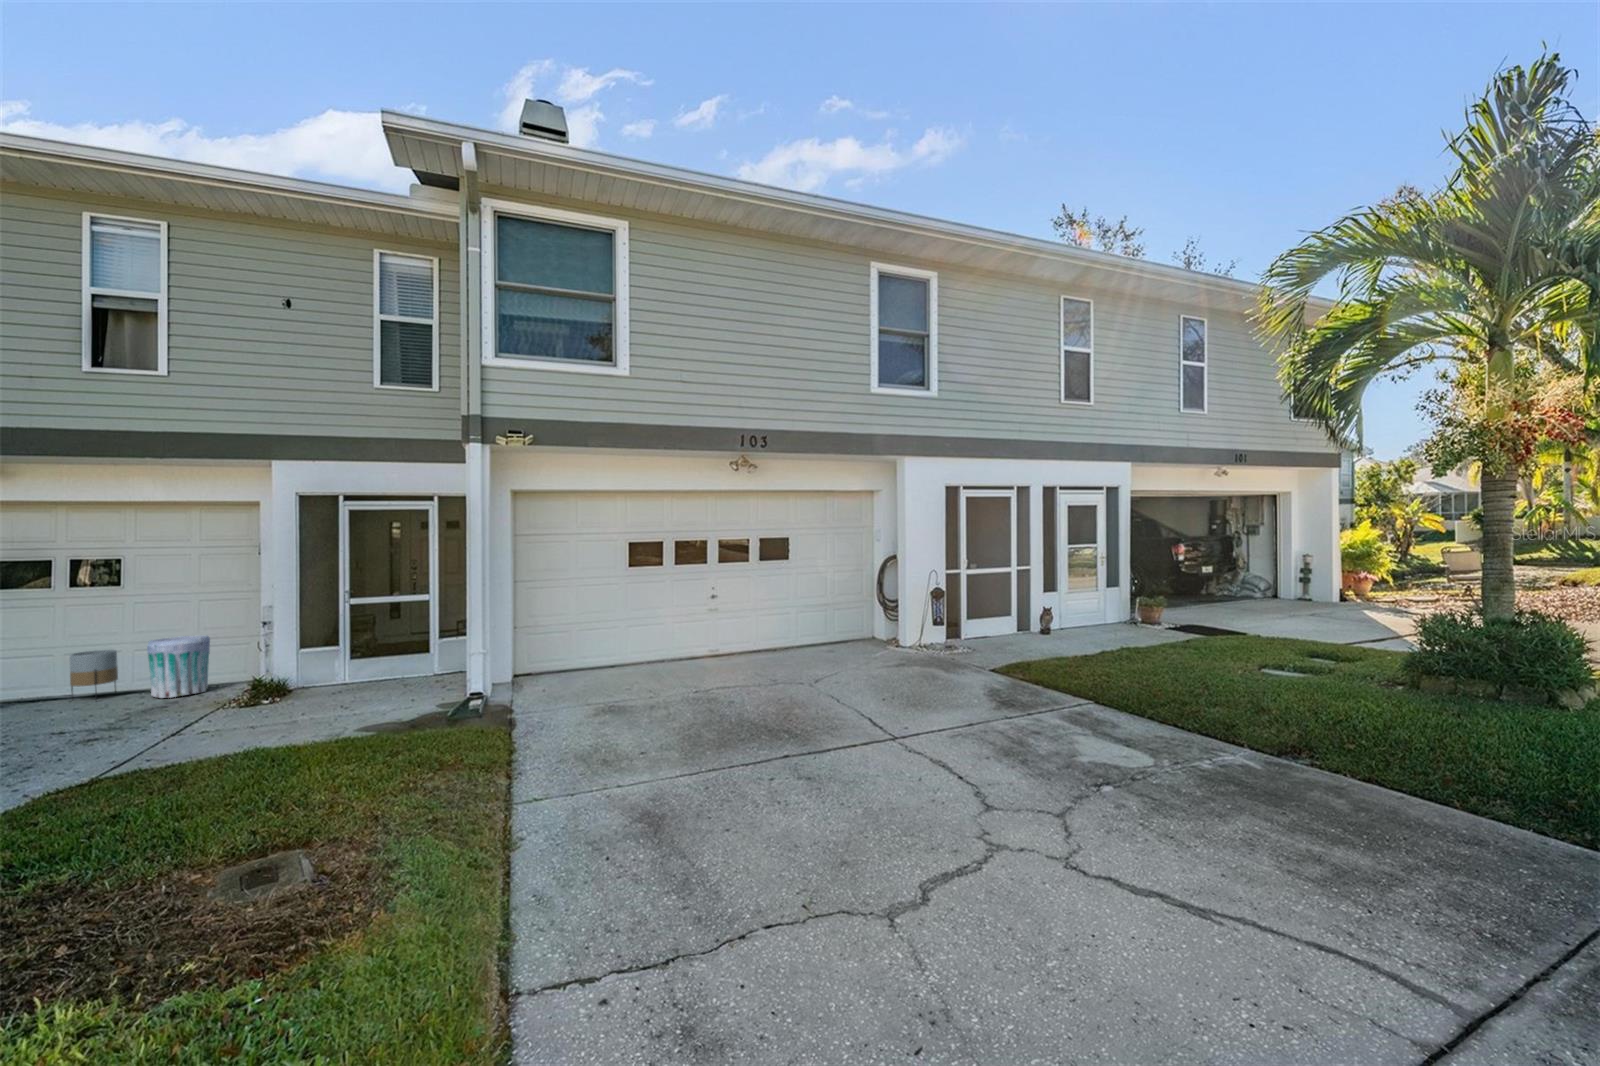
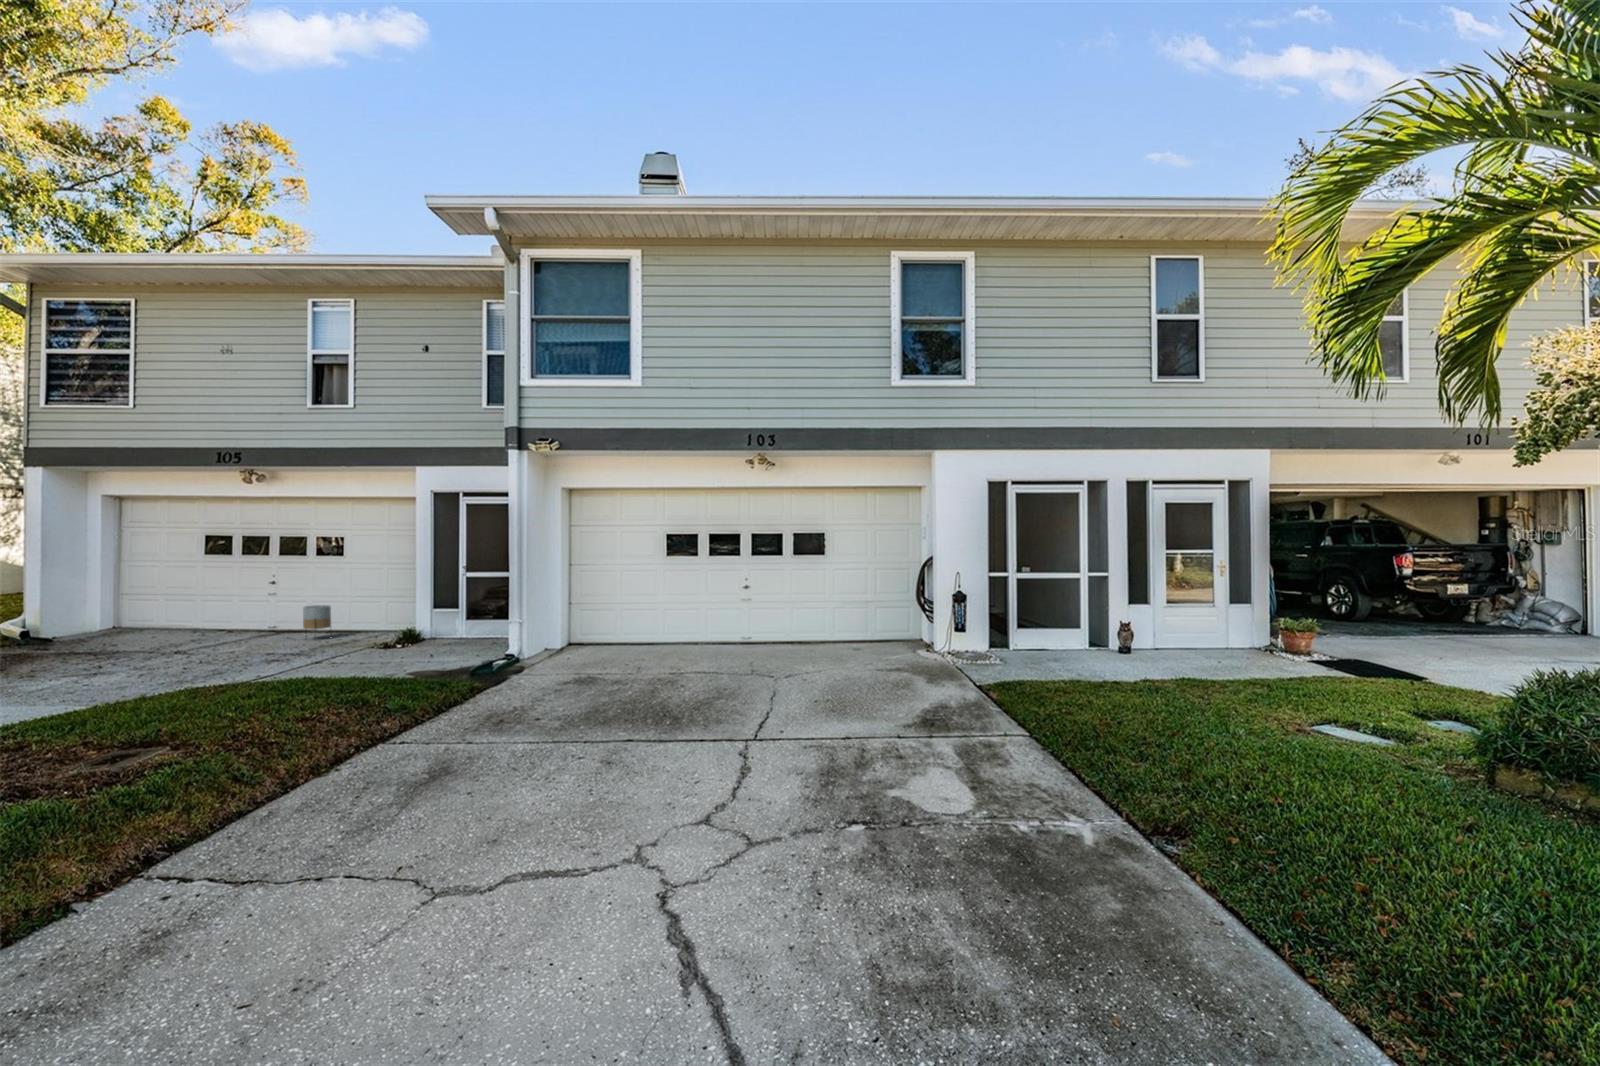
trash can: present [147,635,210,698] -> none [342,599,382,642]

